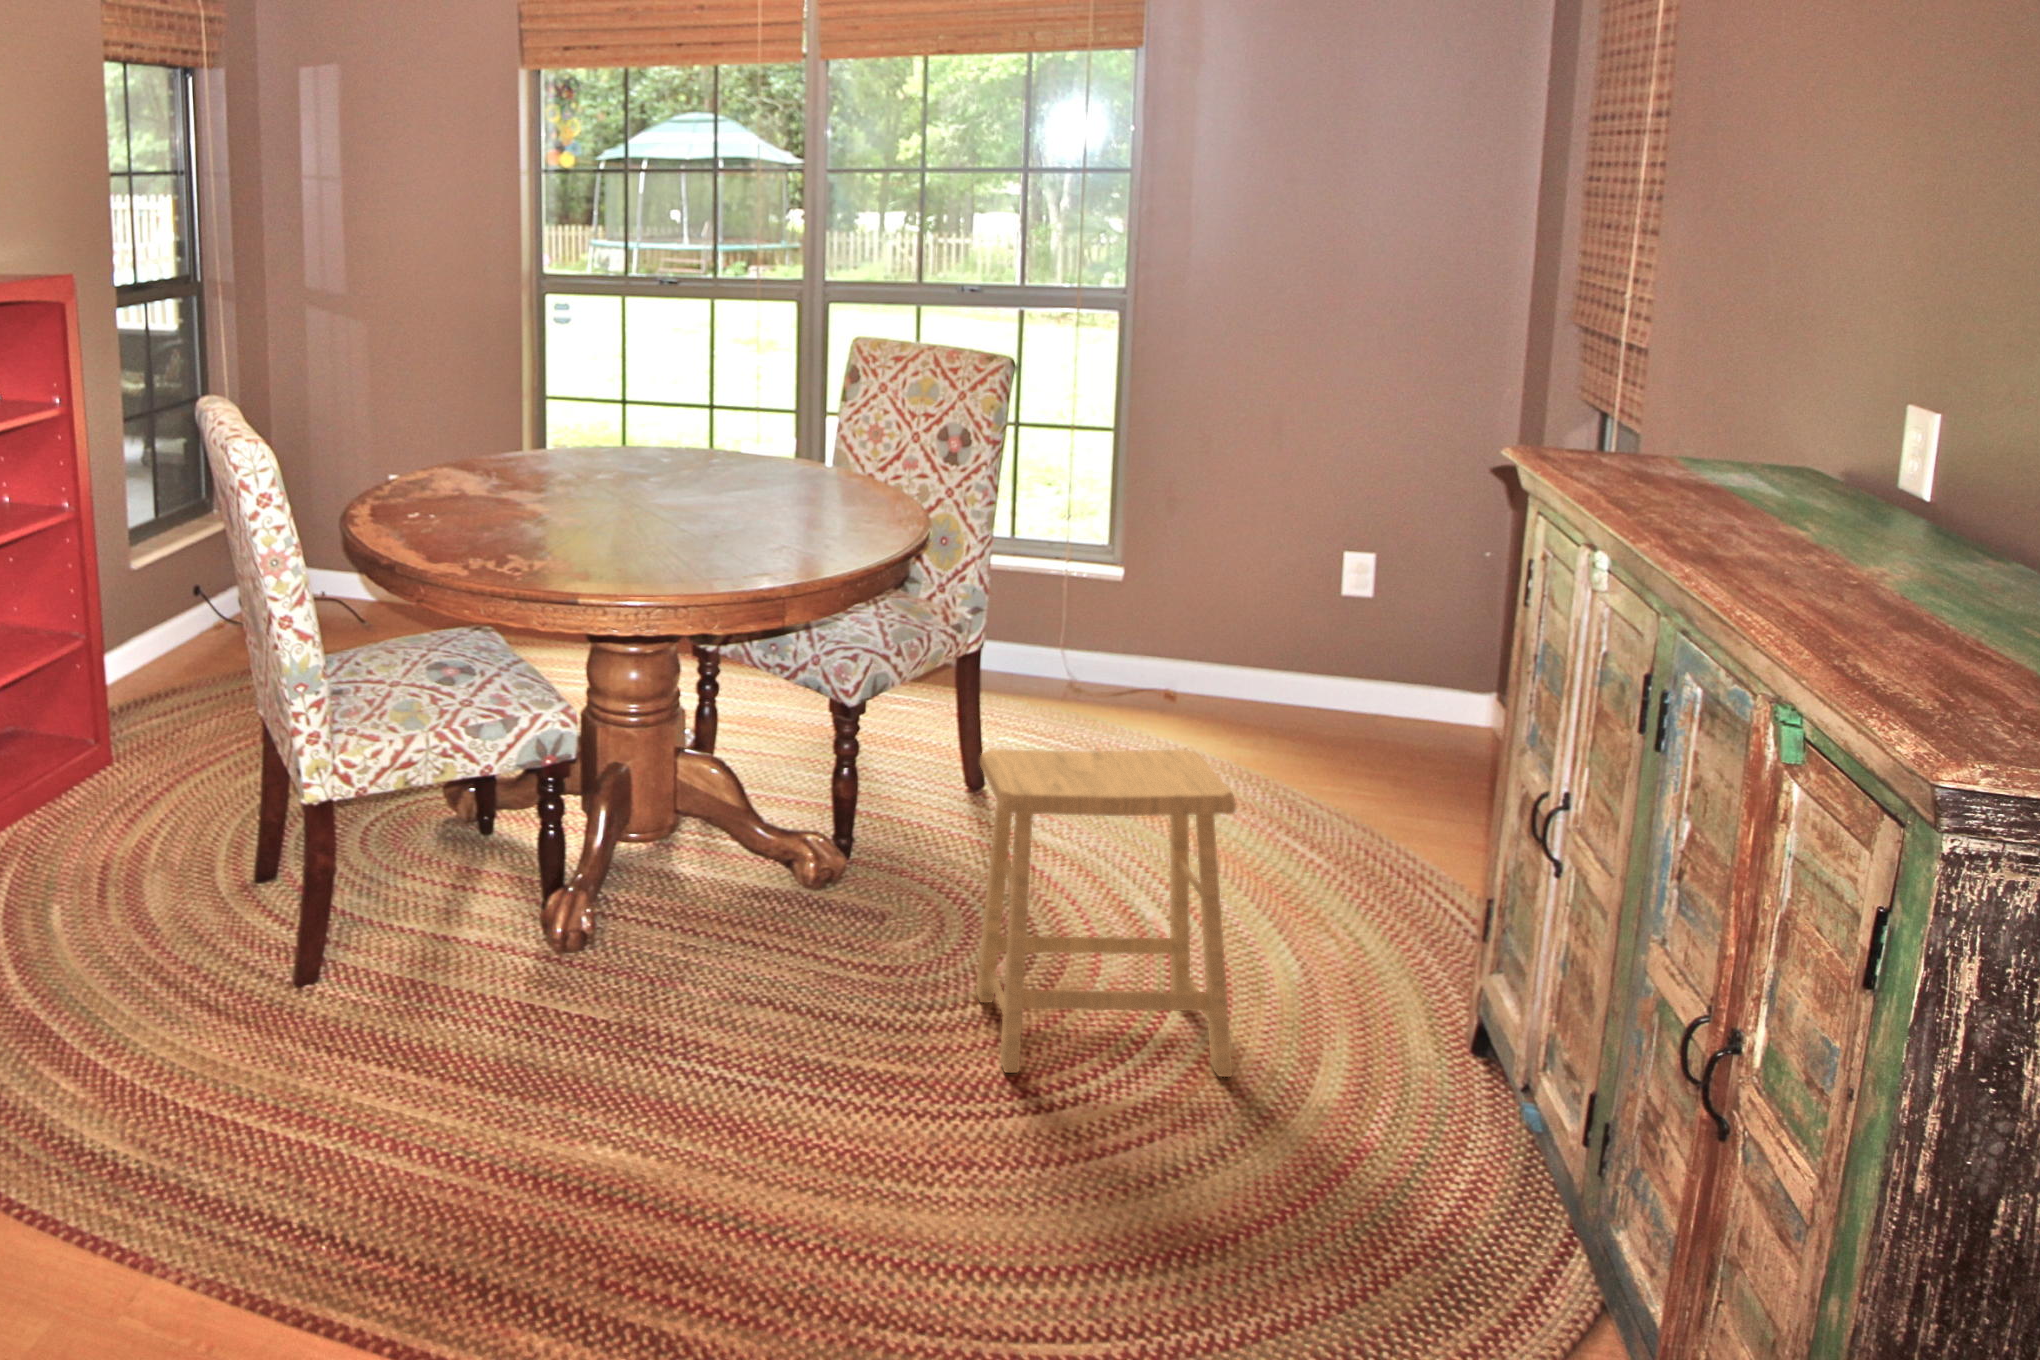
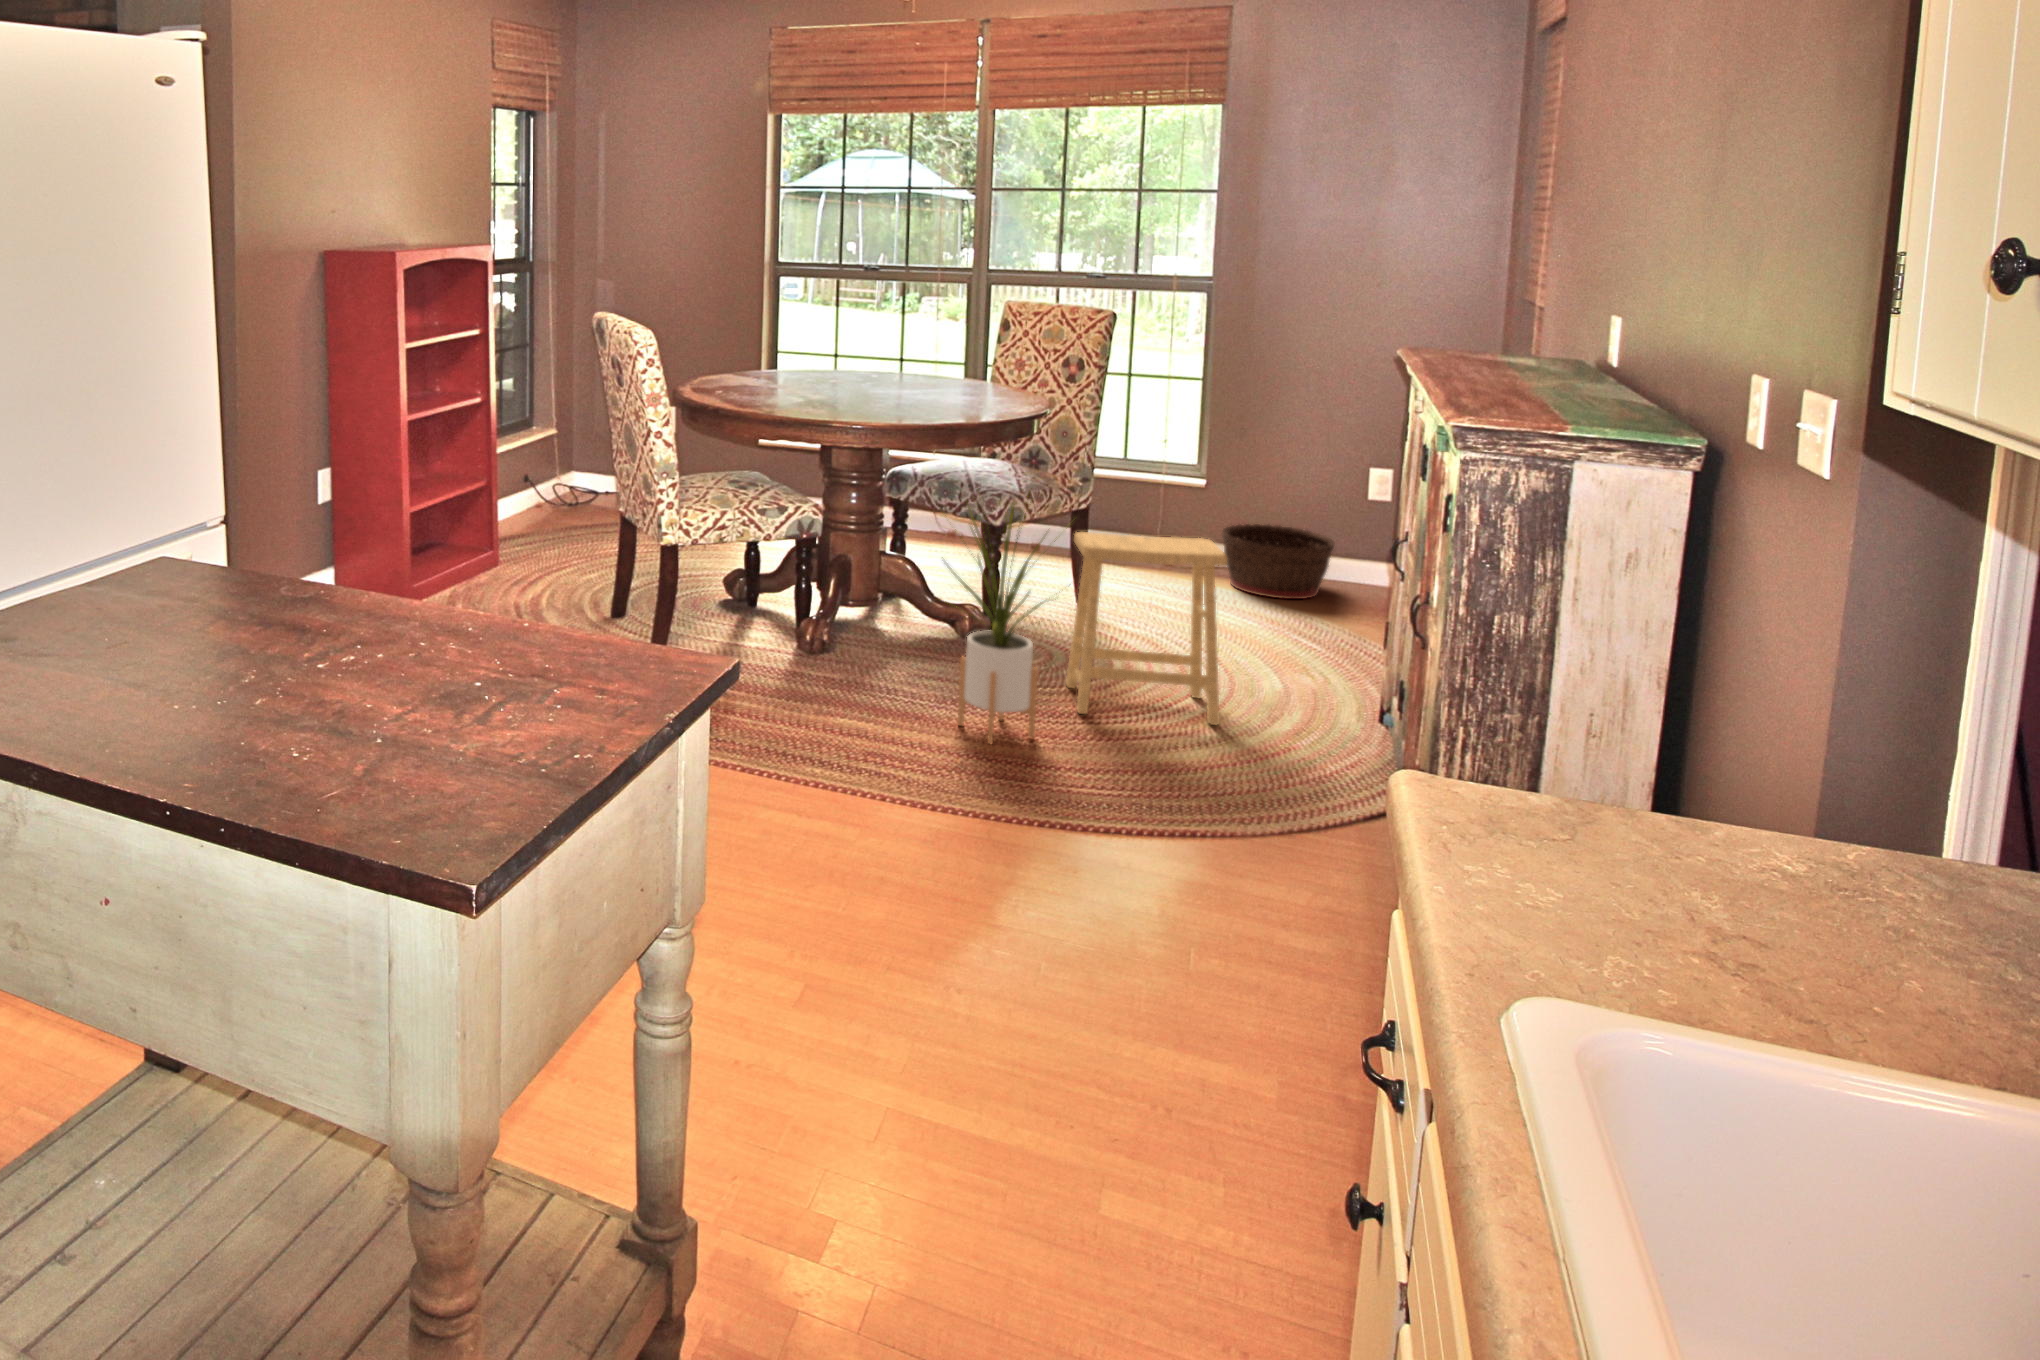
basket: none [1164,634,1323,754] -> present [1222,524,1335,599]
house plant: none [756,717,1001,1184] -> present [950,506,1067,744]

